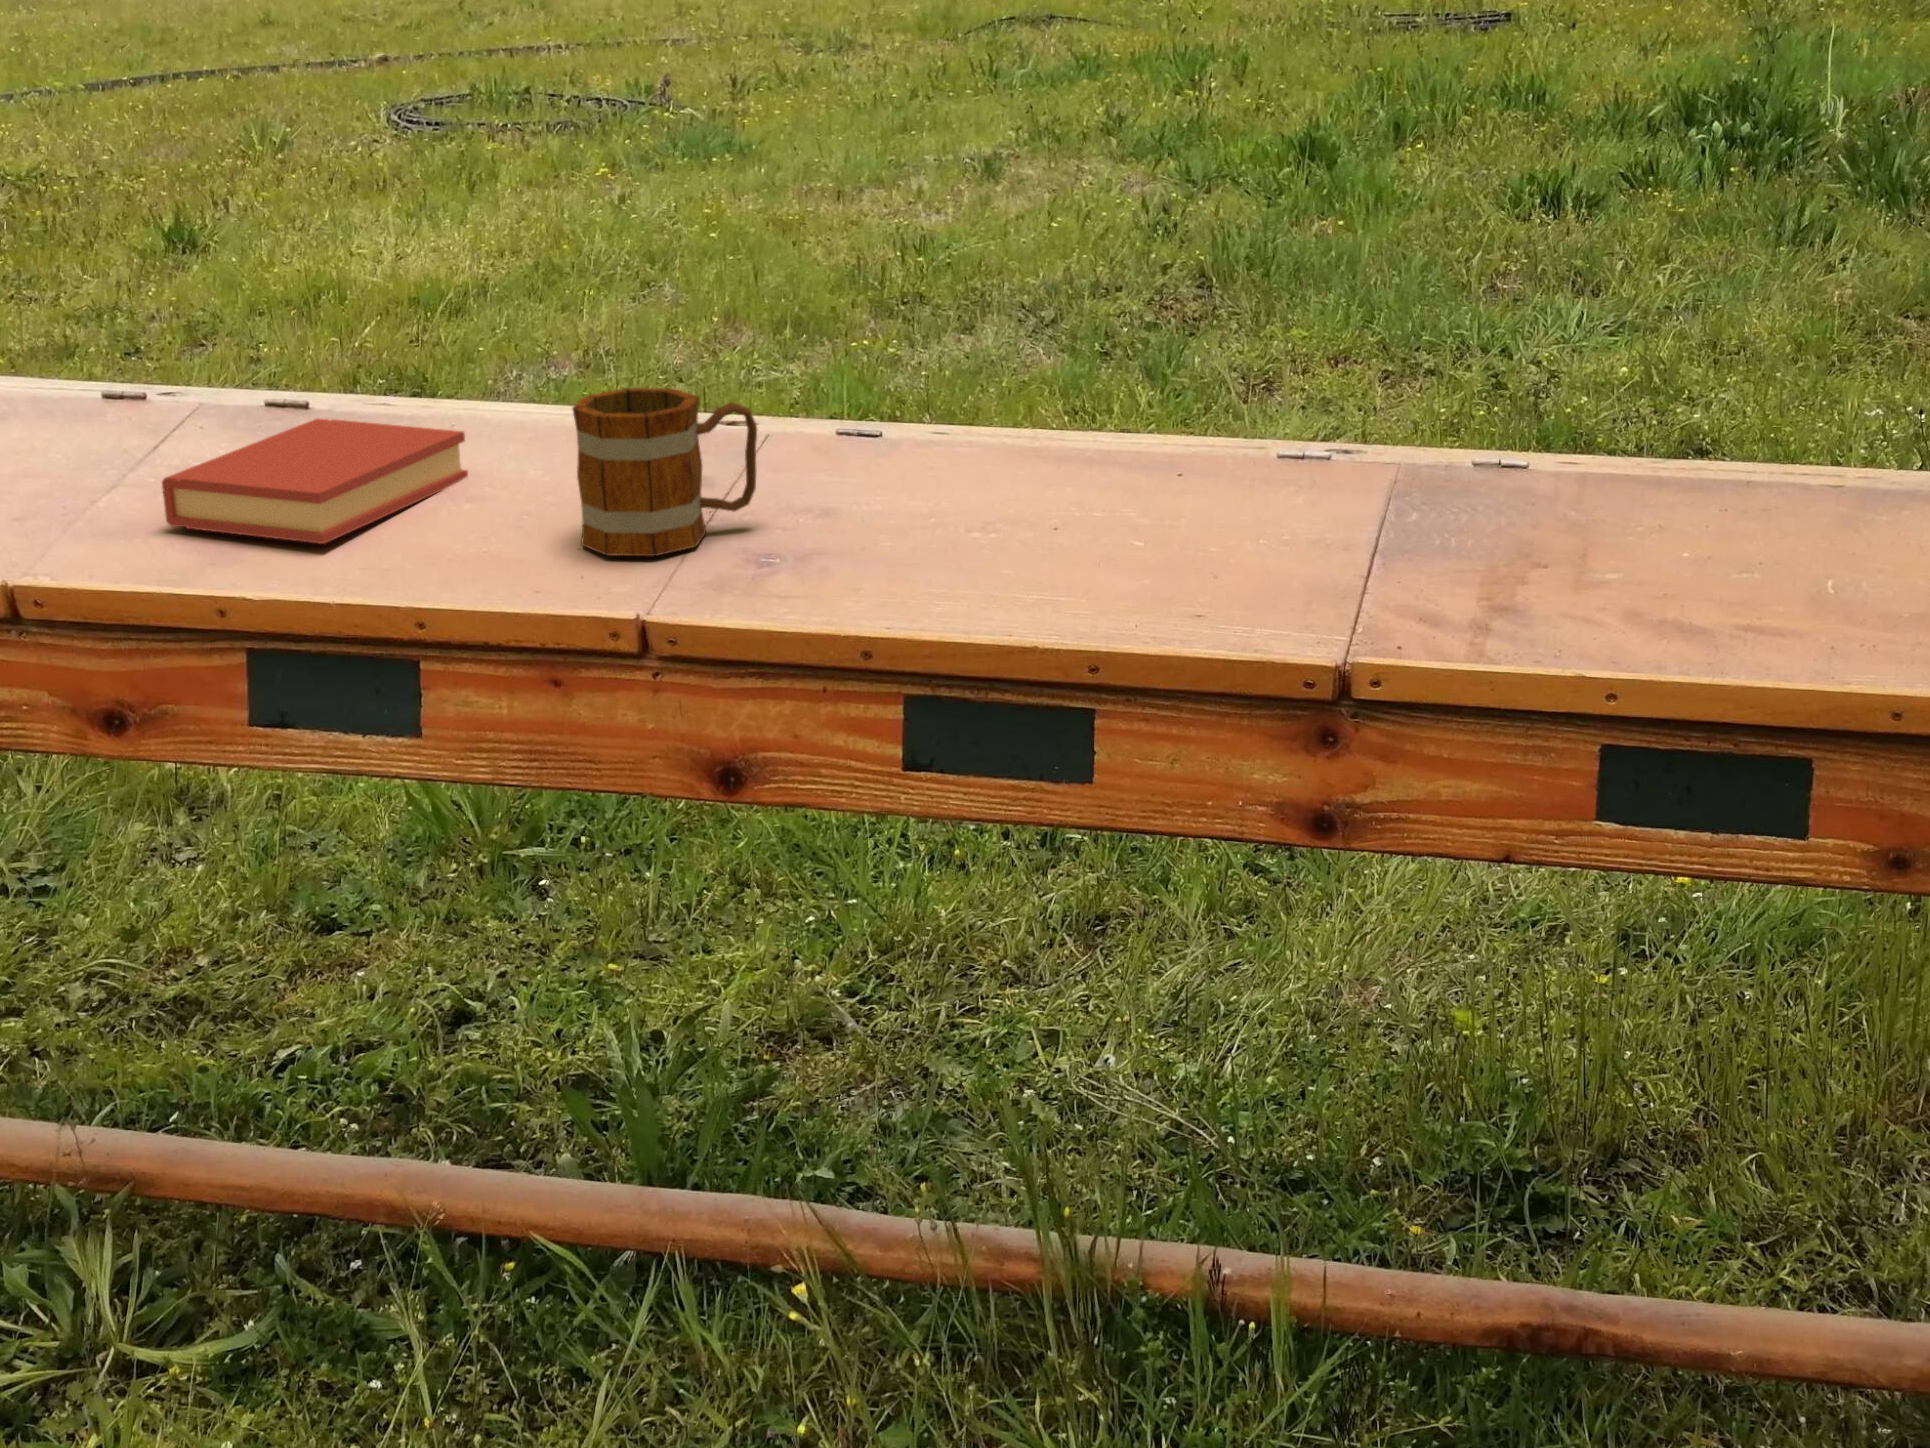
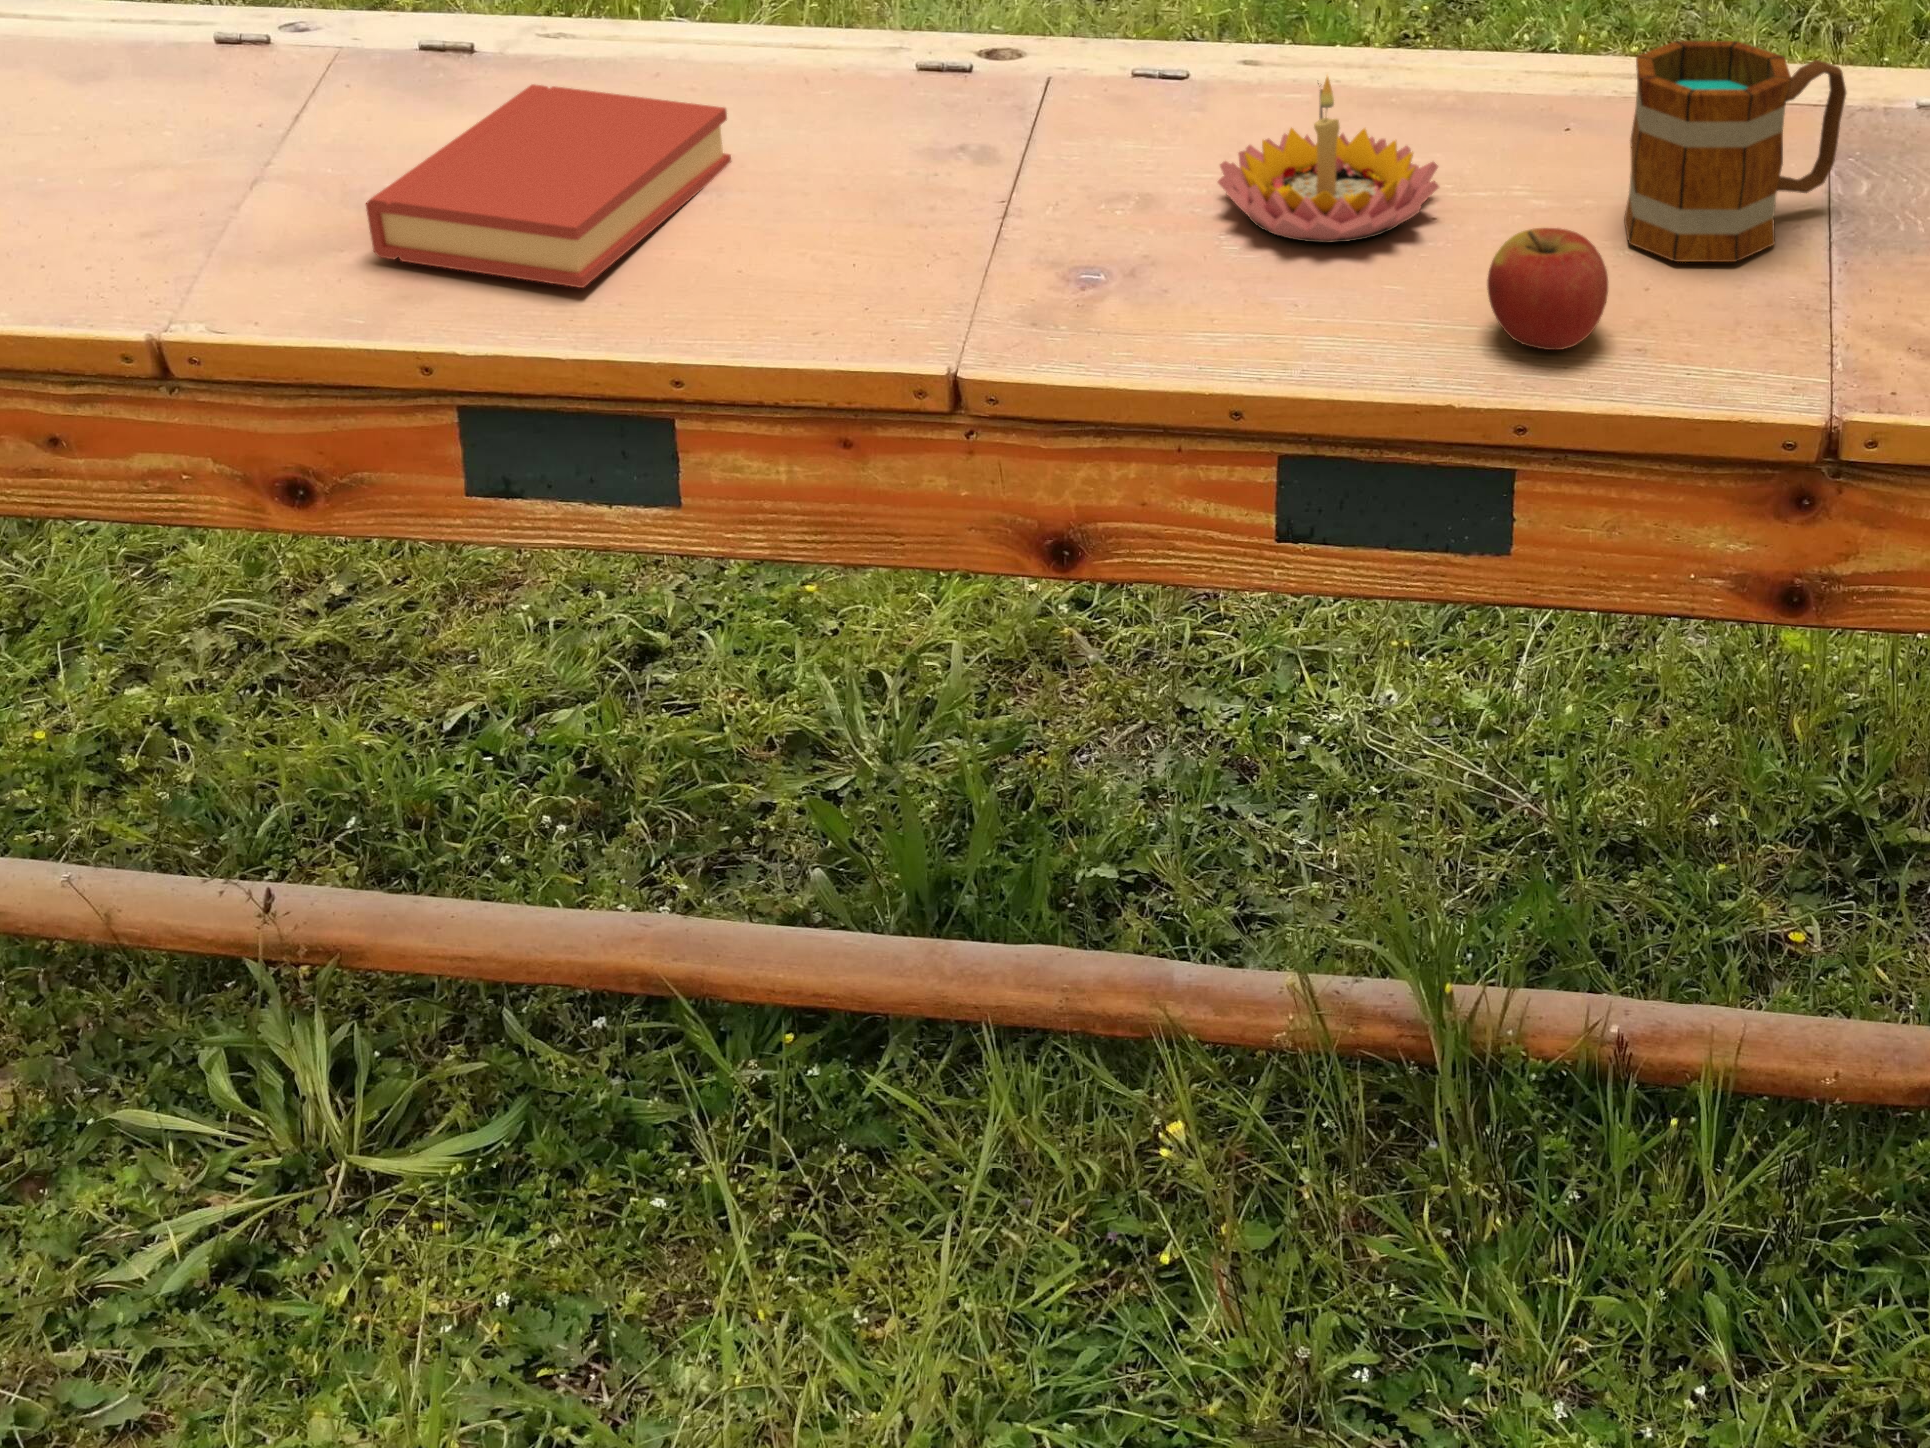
mug: present [572,388,757,556] -> present [1624,41,1846,262]
candle holder: none [842,392,1025,525] -> present [1218,76,1439,243]
apple: none [1031,490,1127,589] -> present [1487,228,1608,350]

